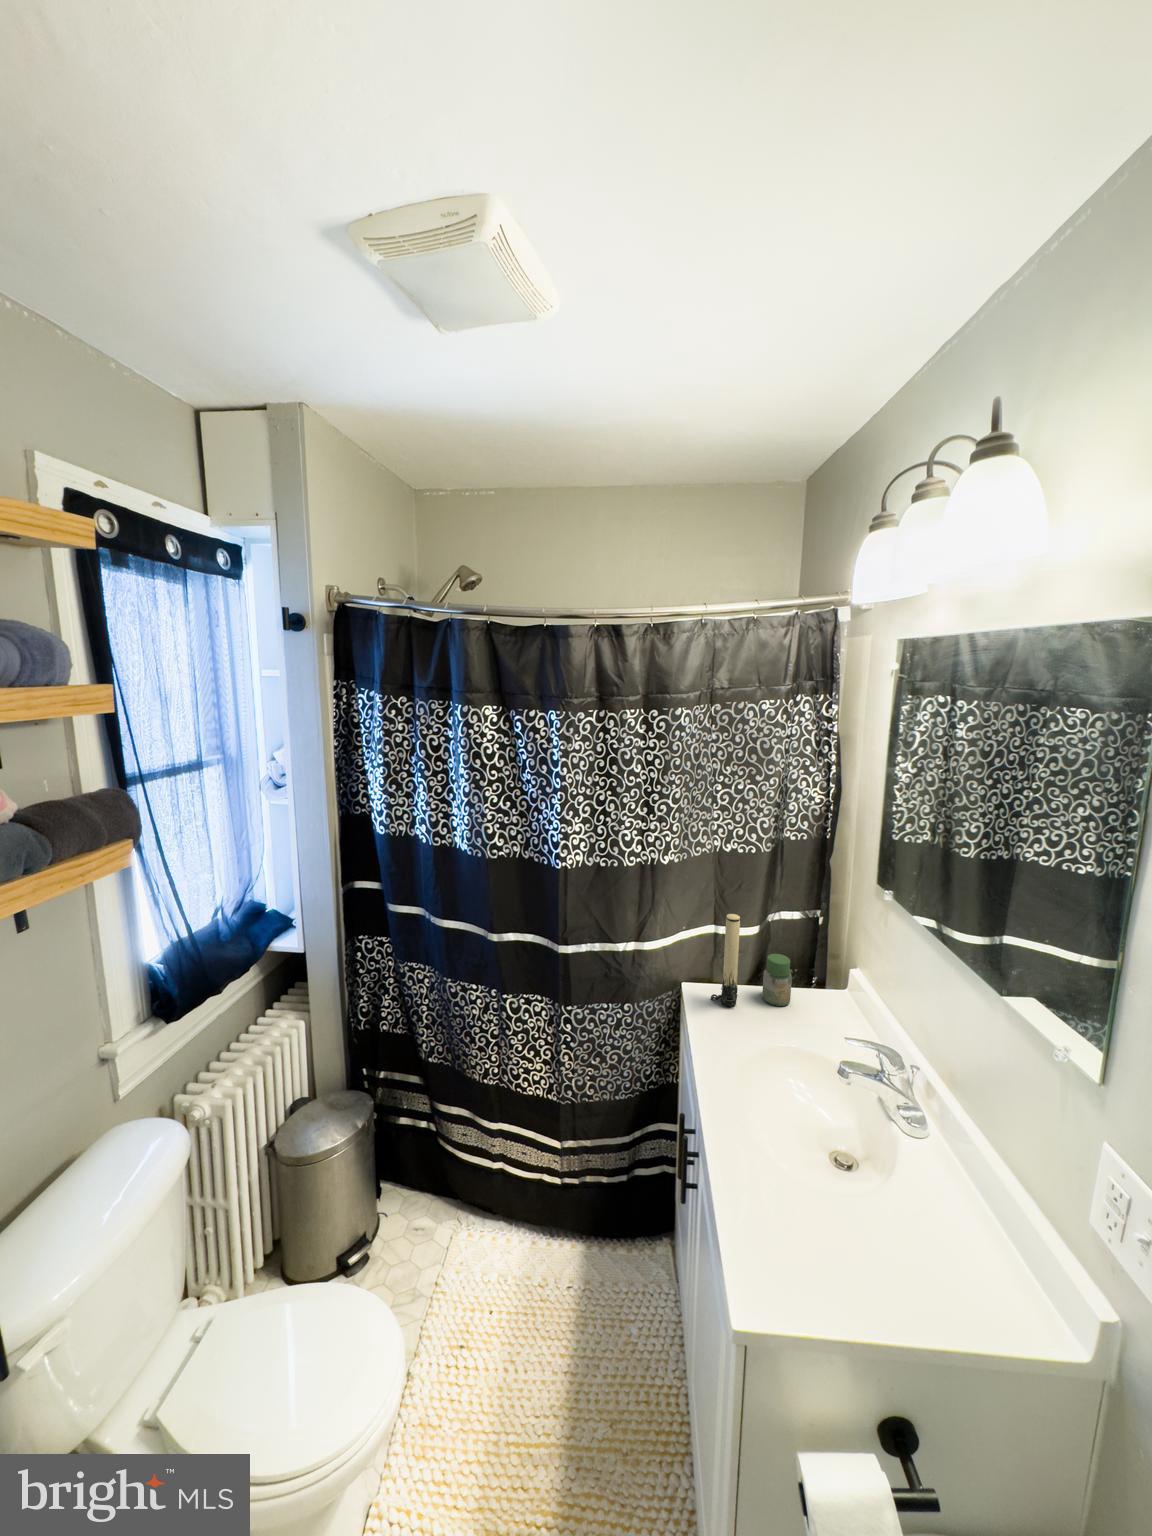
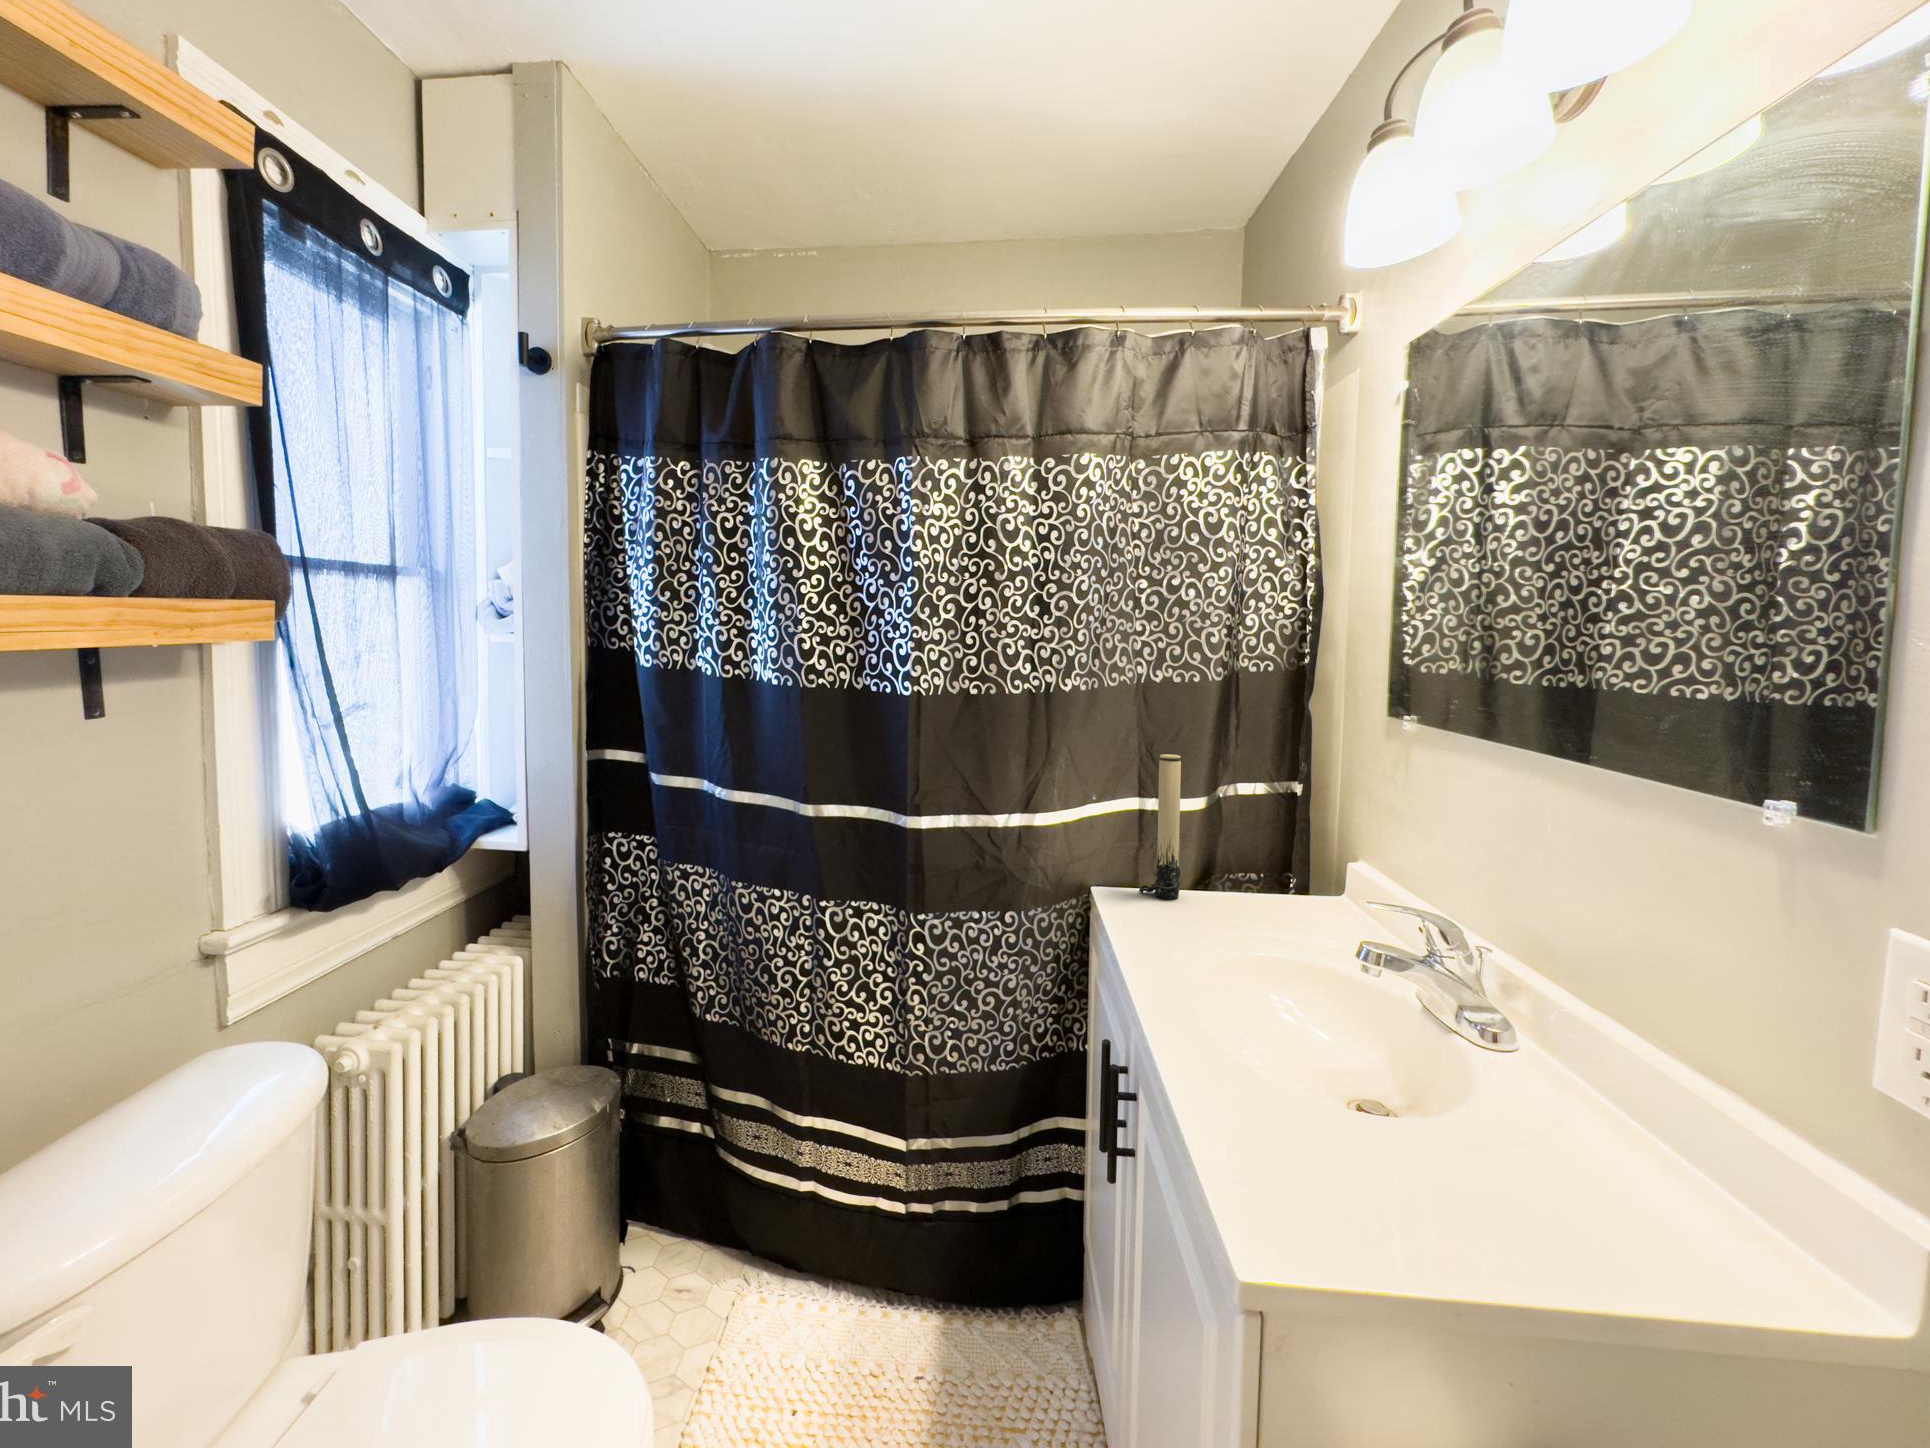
jar: present [762,954,792,1006] -> none [1220,825,1265,900]

